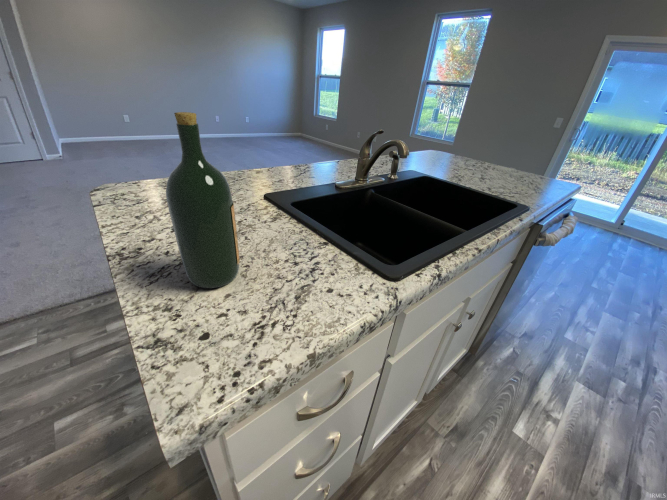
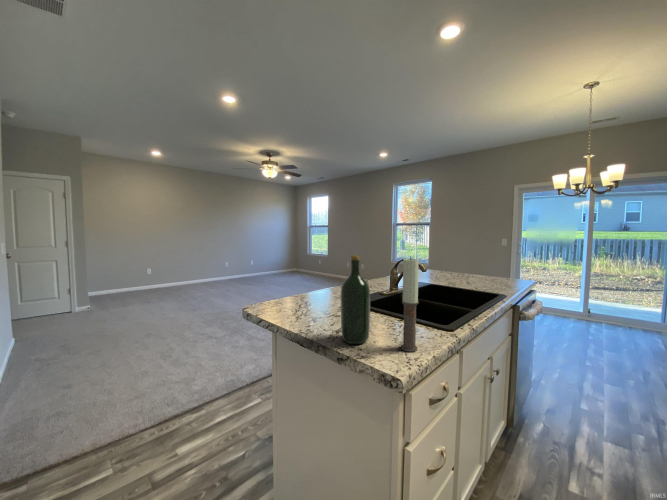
candle: none [267,128,306,323] -> present [401,257,419,352]

